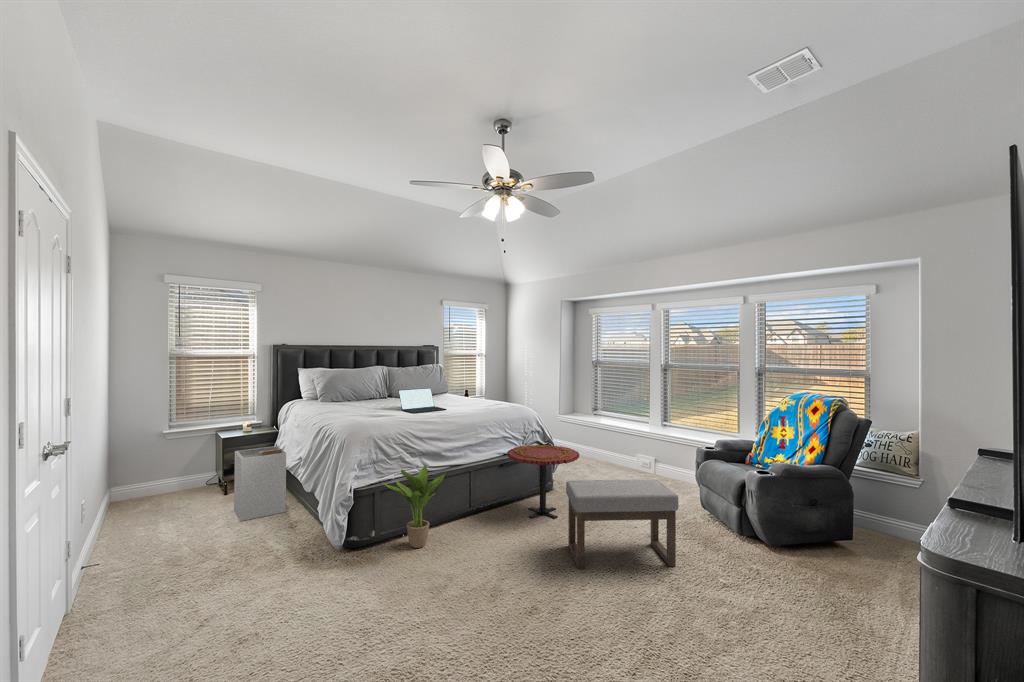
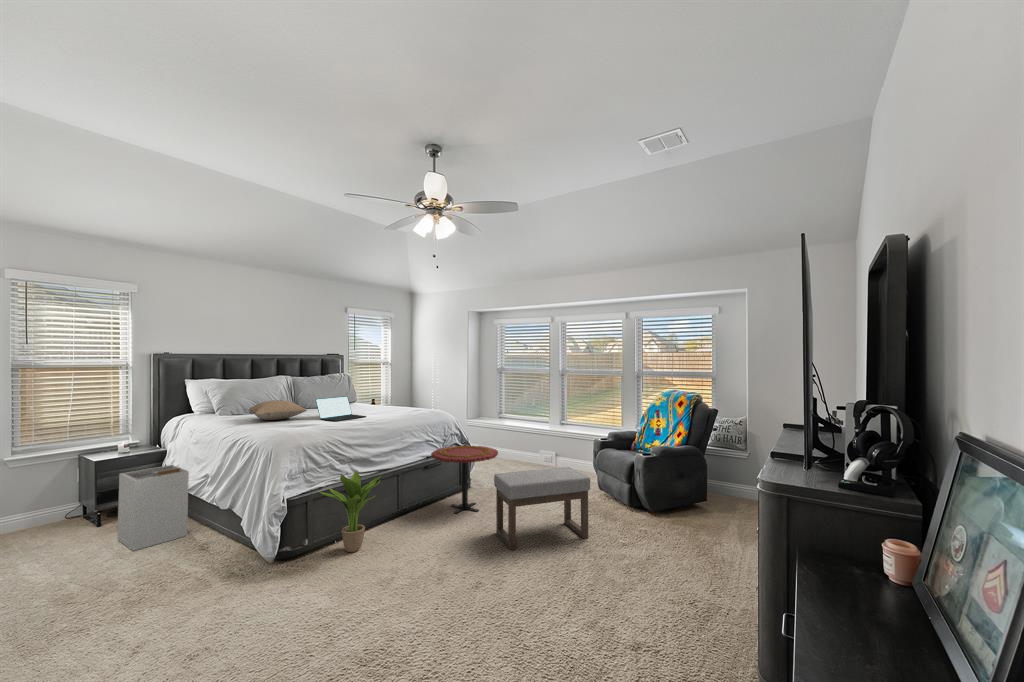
pillow: none [343,391,390,409] -> present [249,400,307,420]

